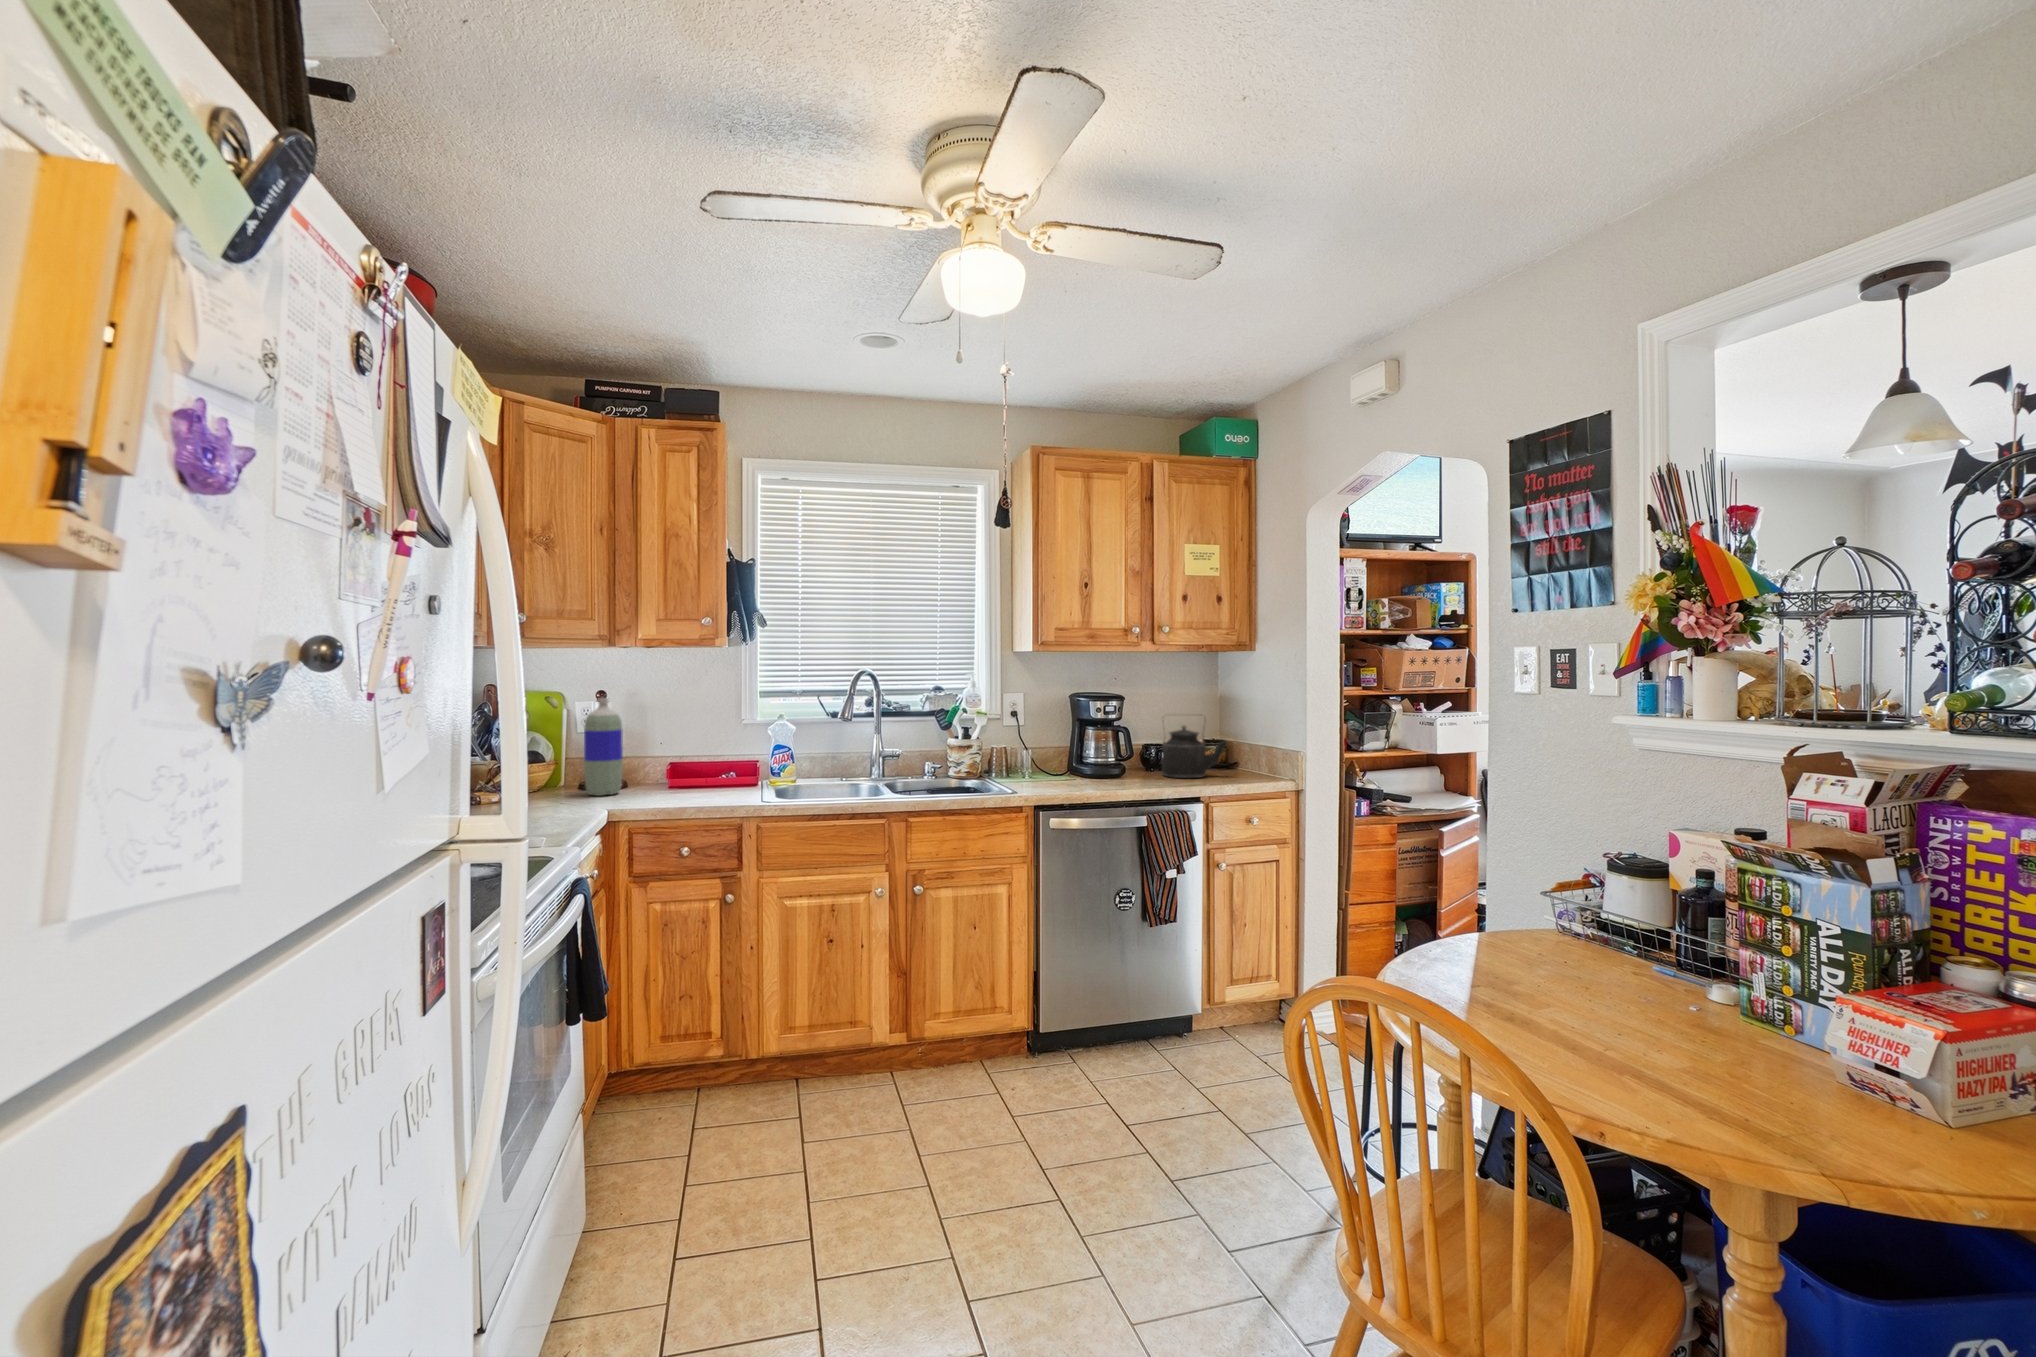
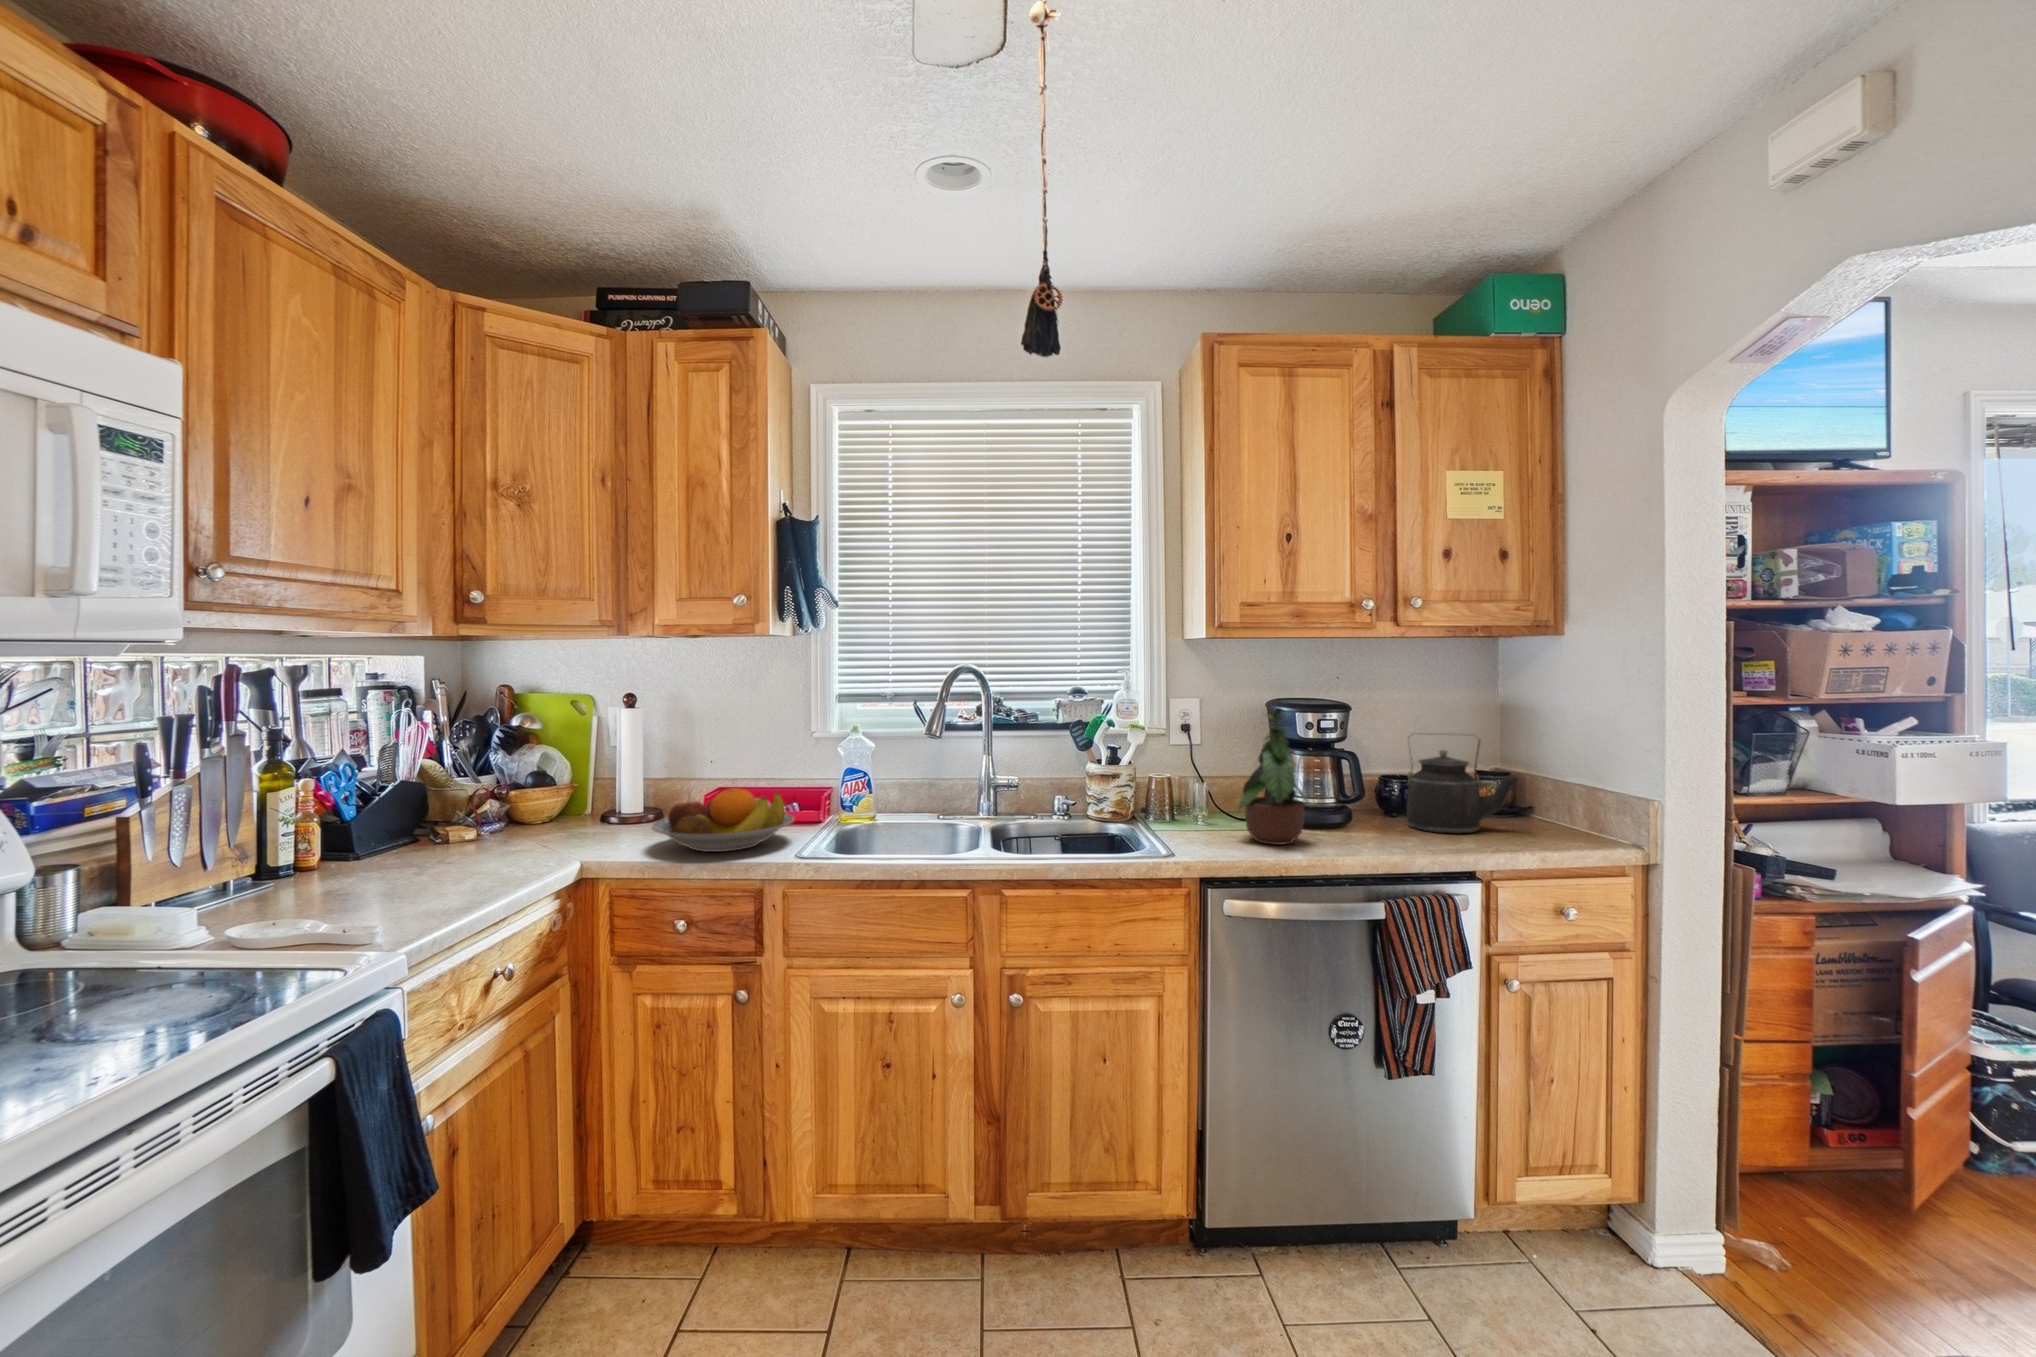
potted plant: none [1052,697,1104,787] -> present [1238,709,1308,845]
bottle: present [584,698,623,796] -> none [595,704,645,833]
fruit bowl: none [646,757,750,803] -> present [651,788,794,852]

